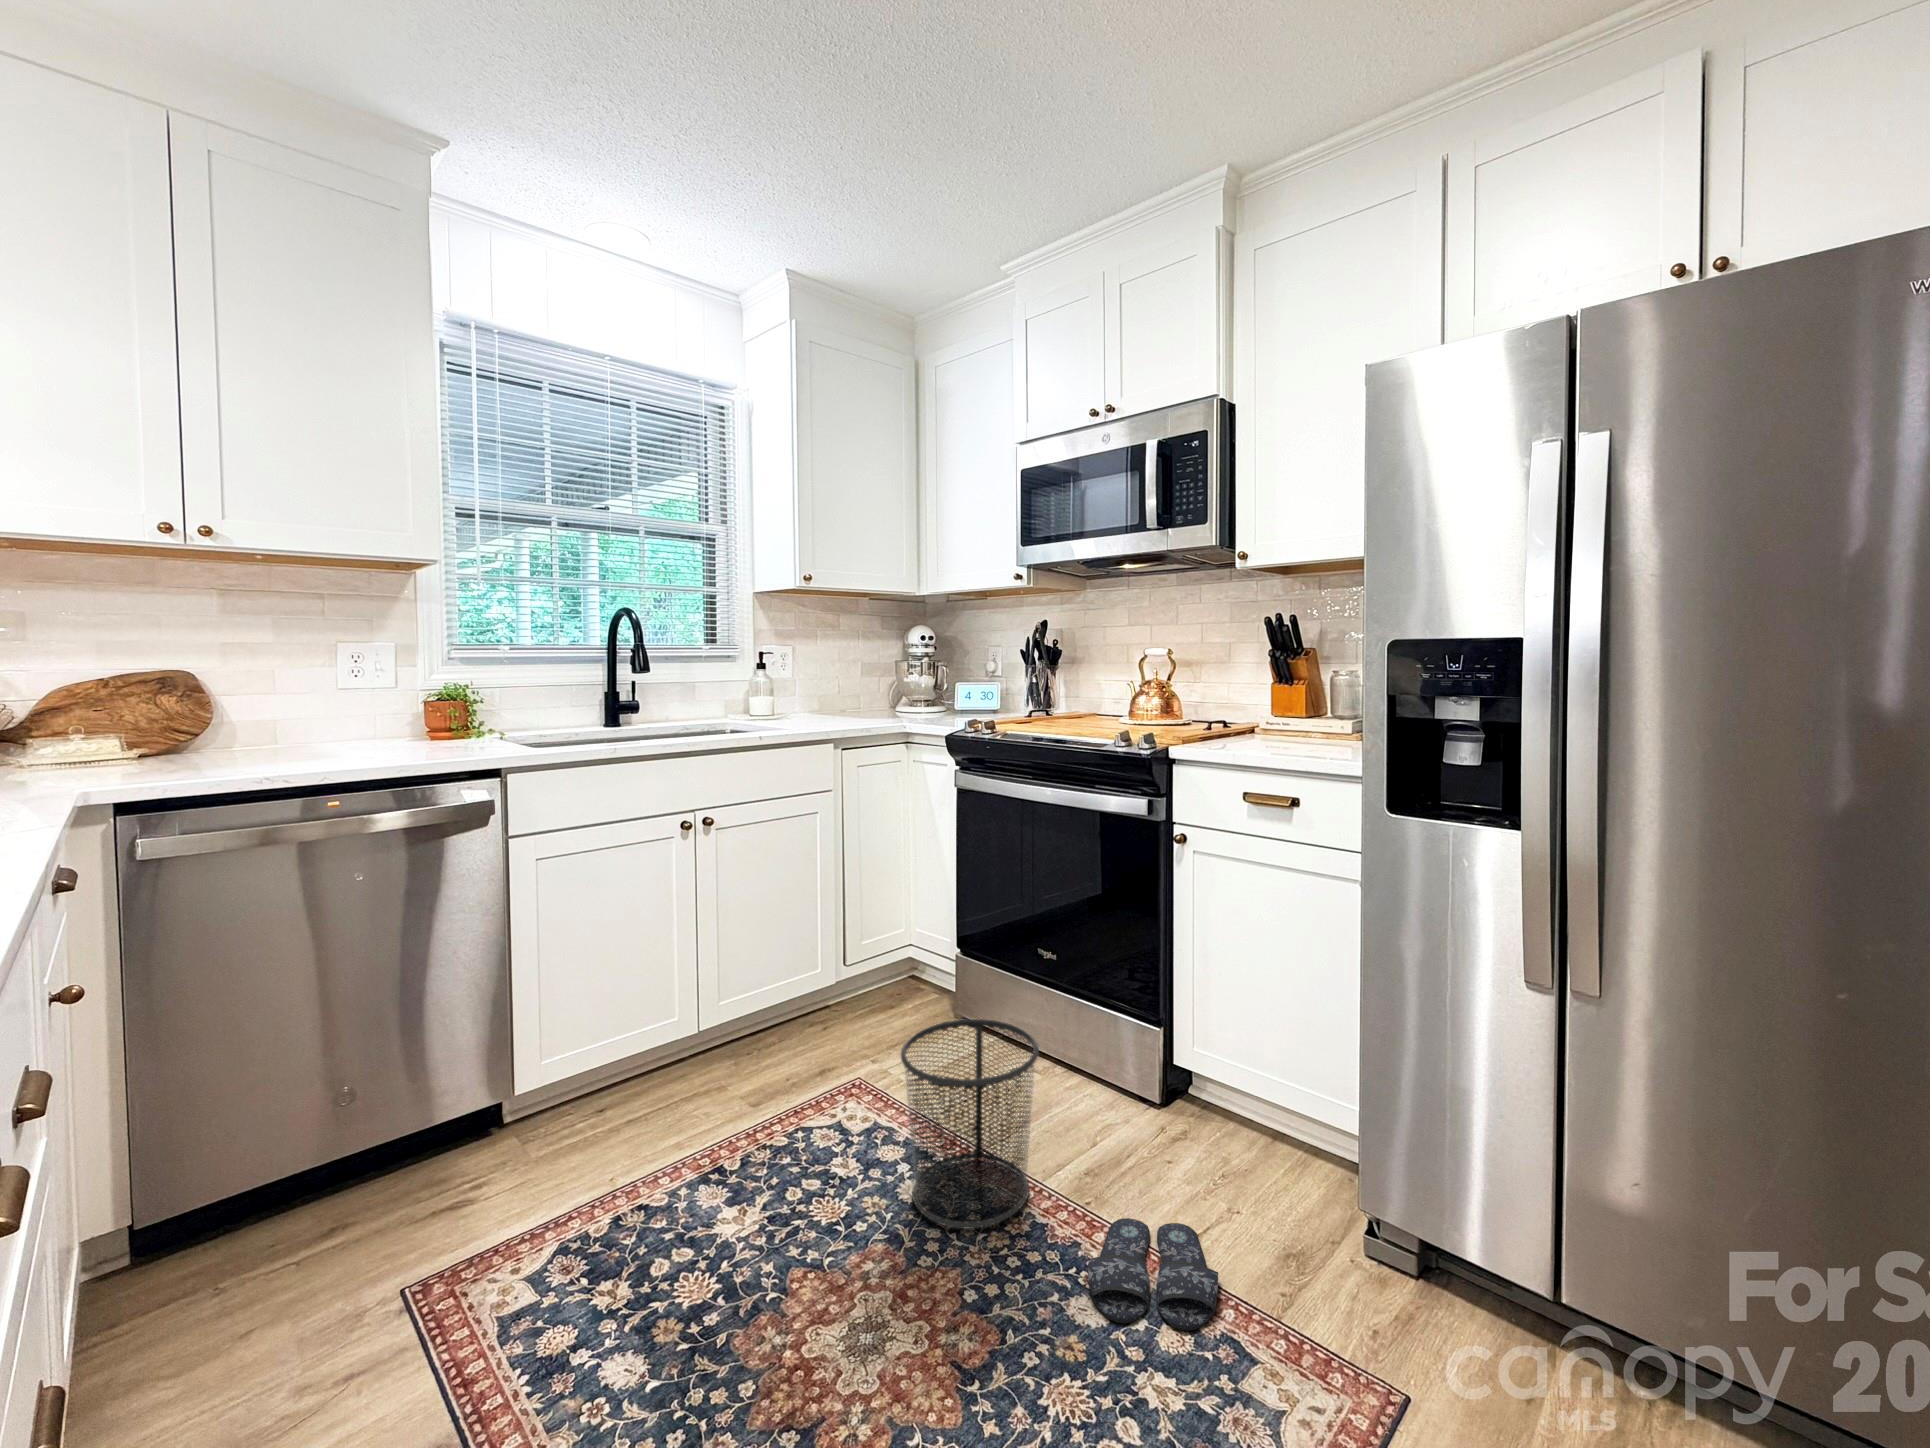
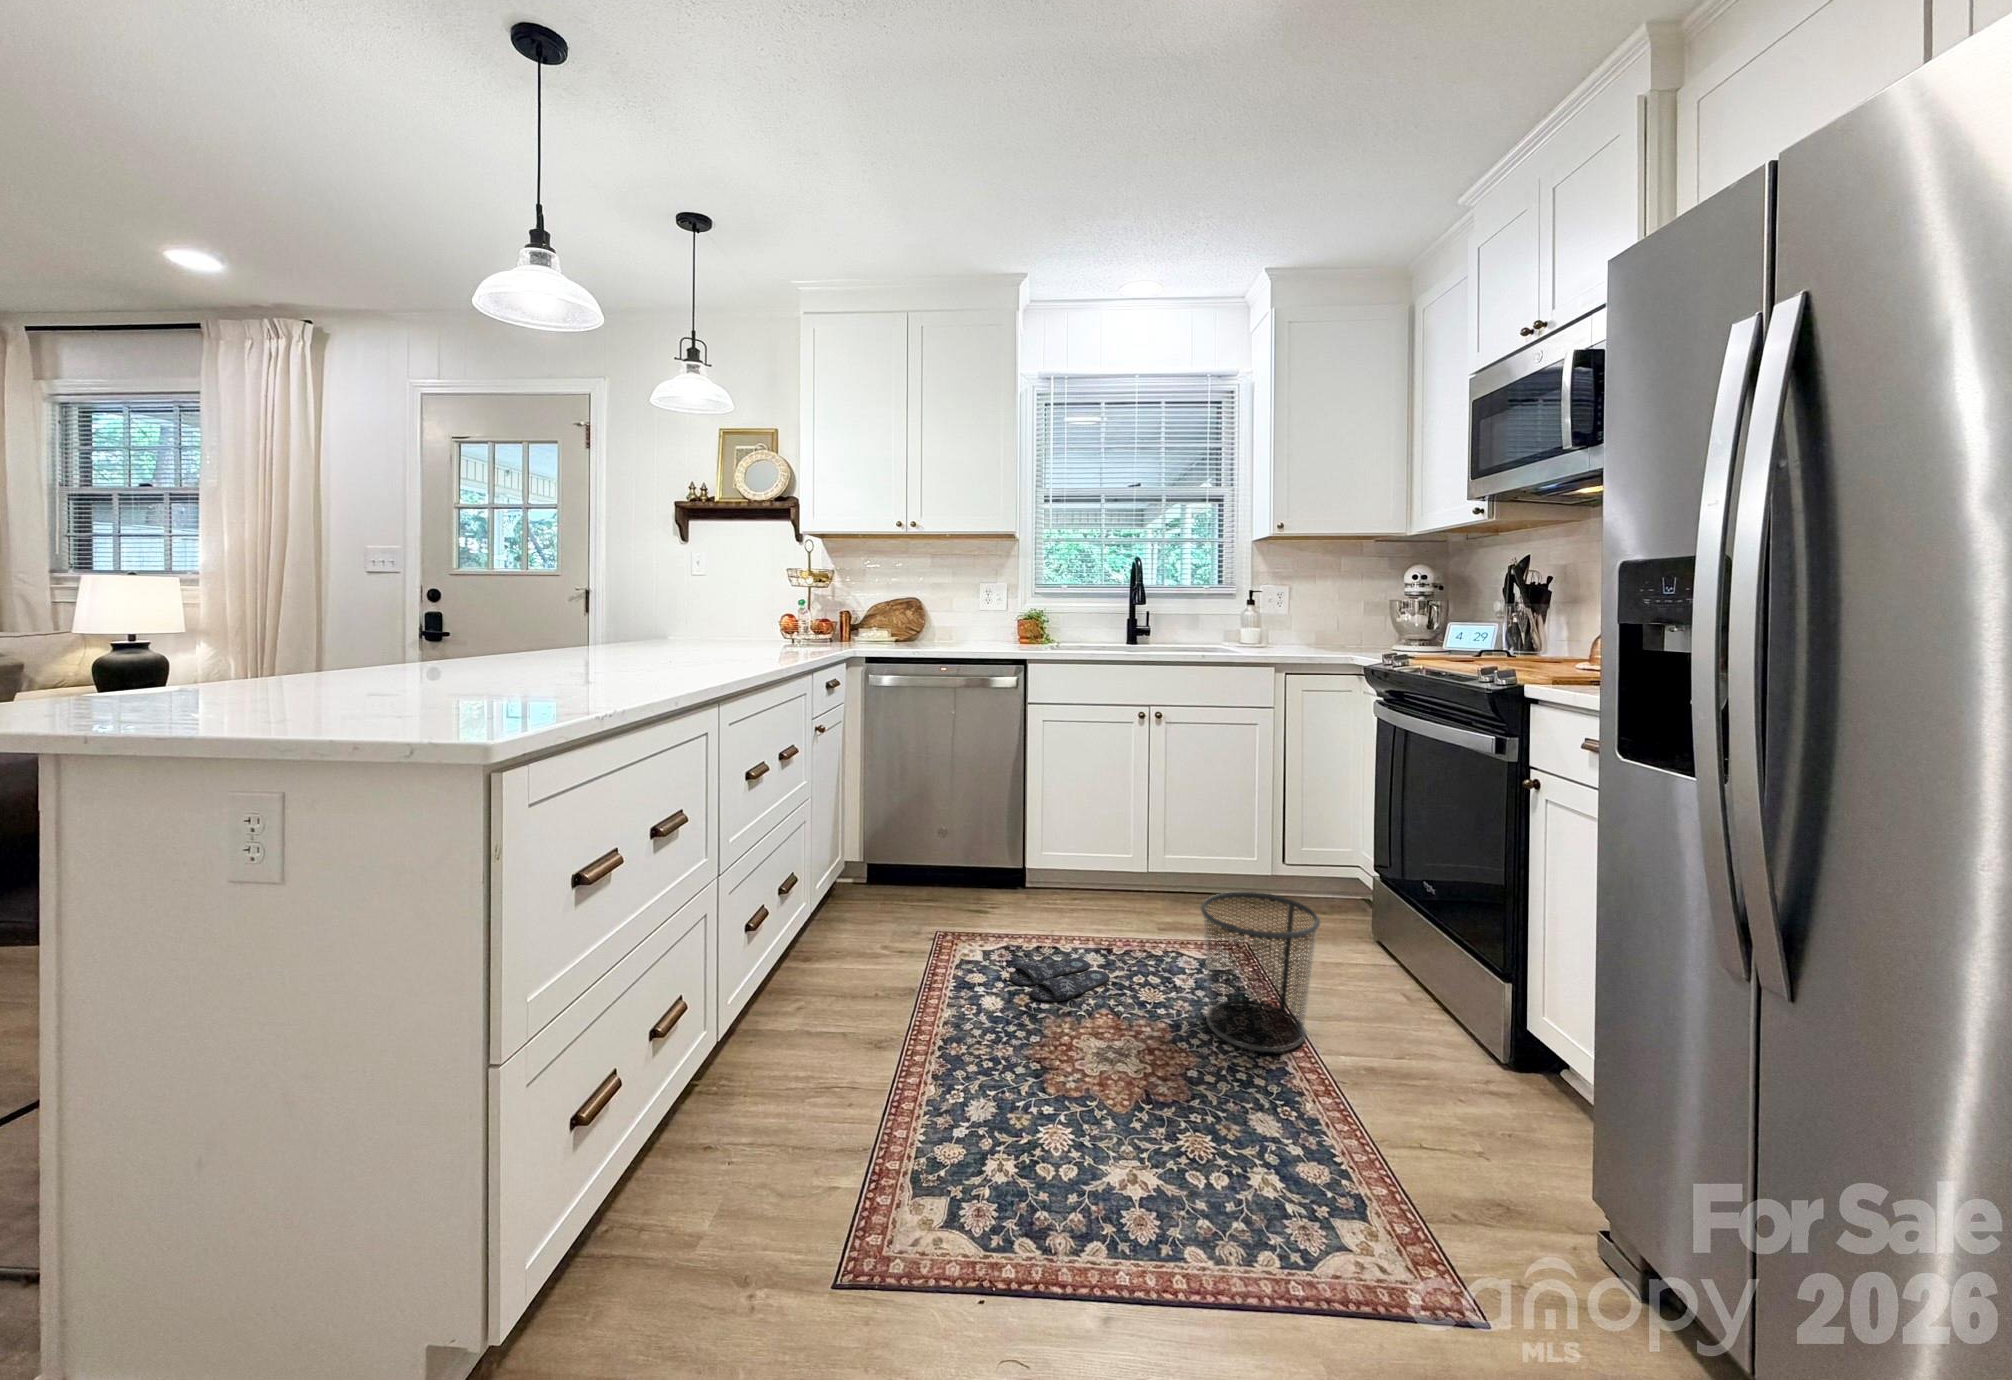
slippers: present [1088,1218,1218,1331] -> present [1010,958,1110,1001]

